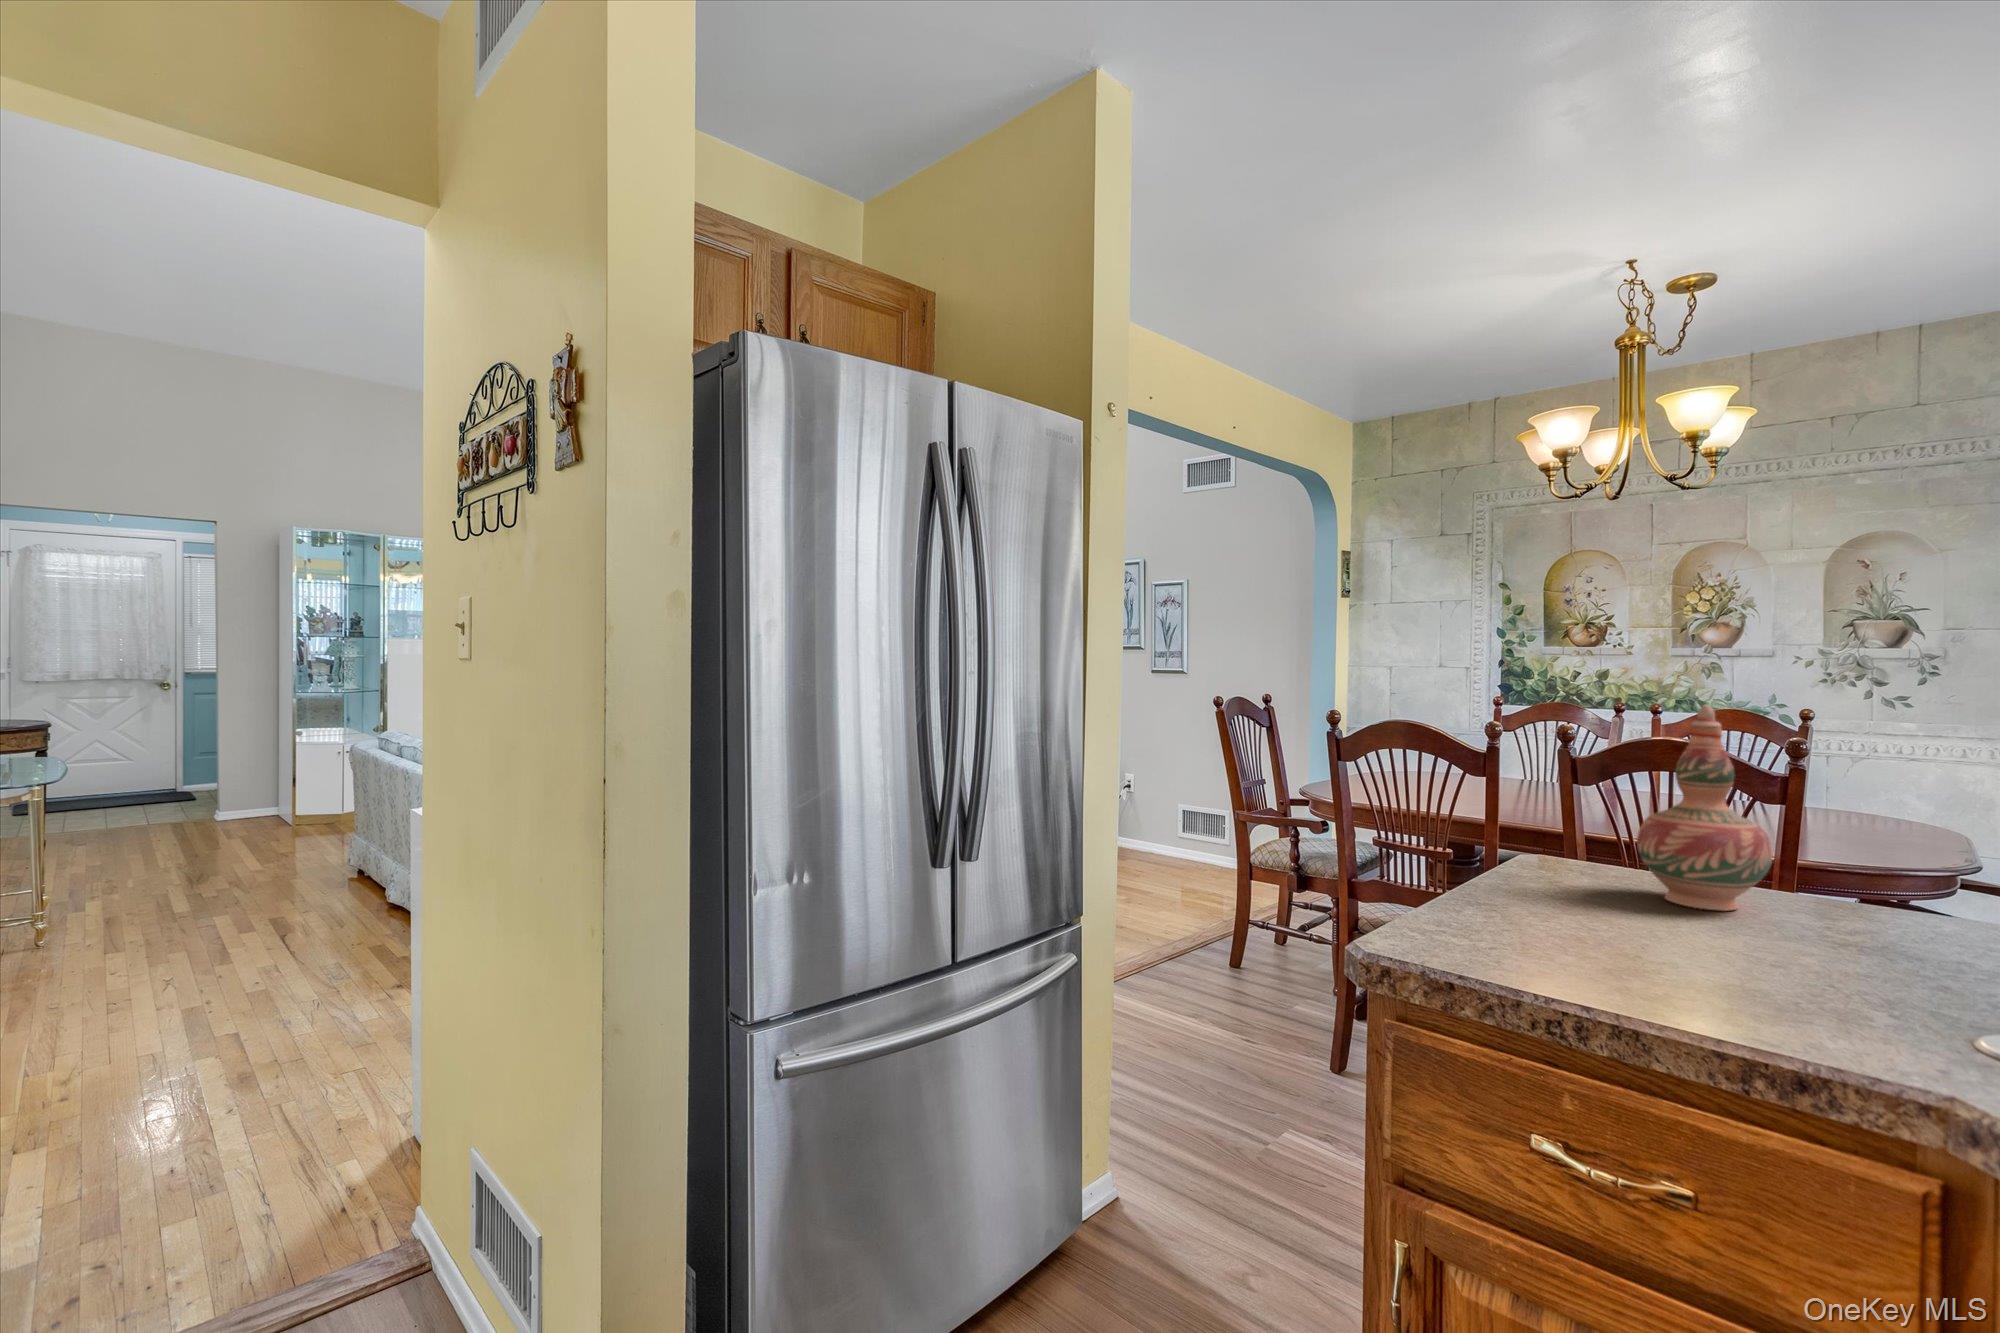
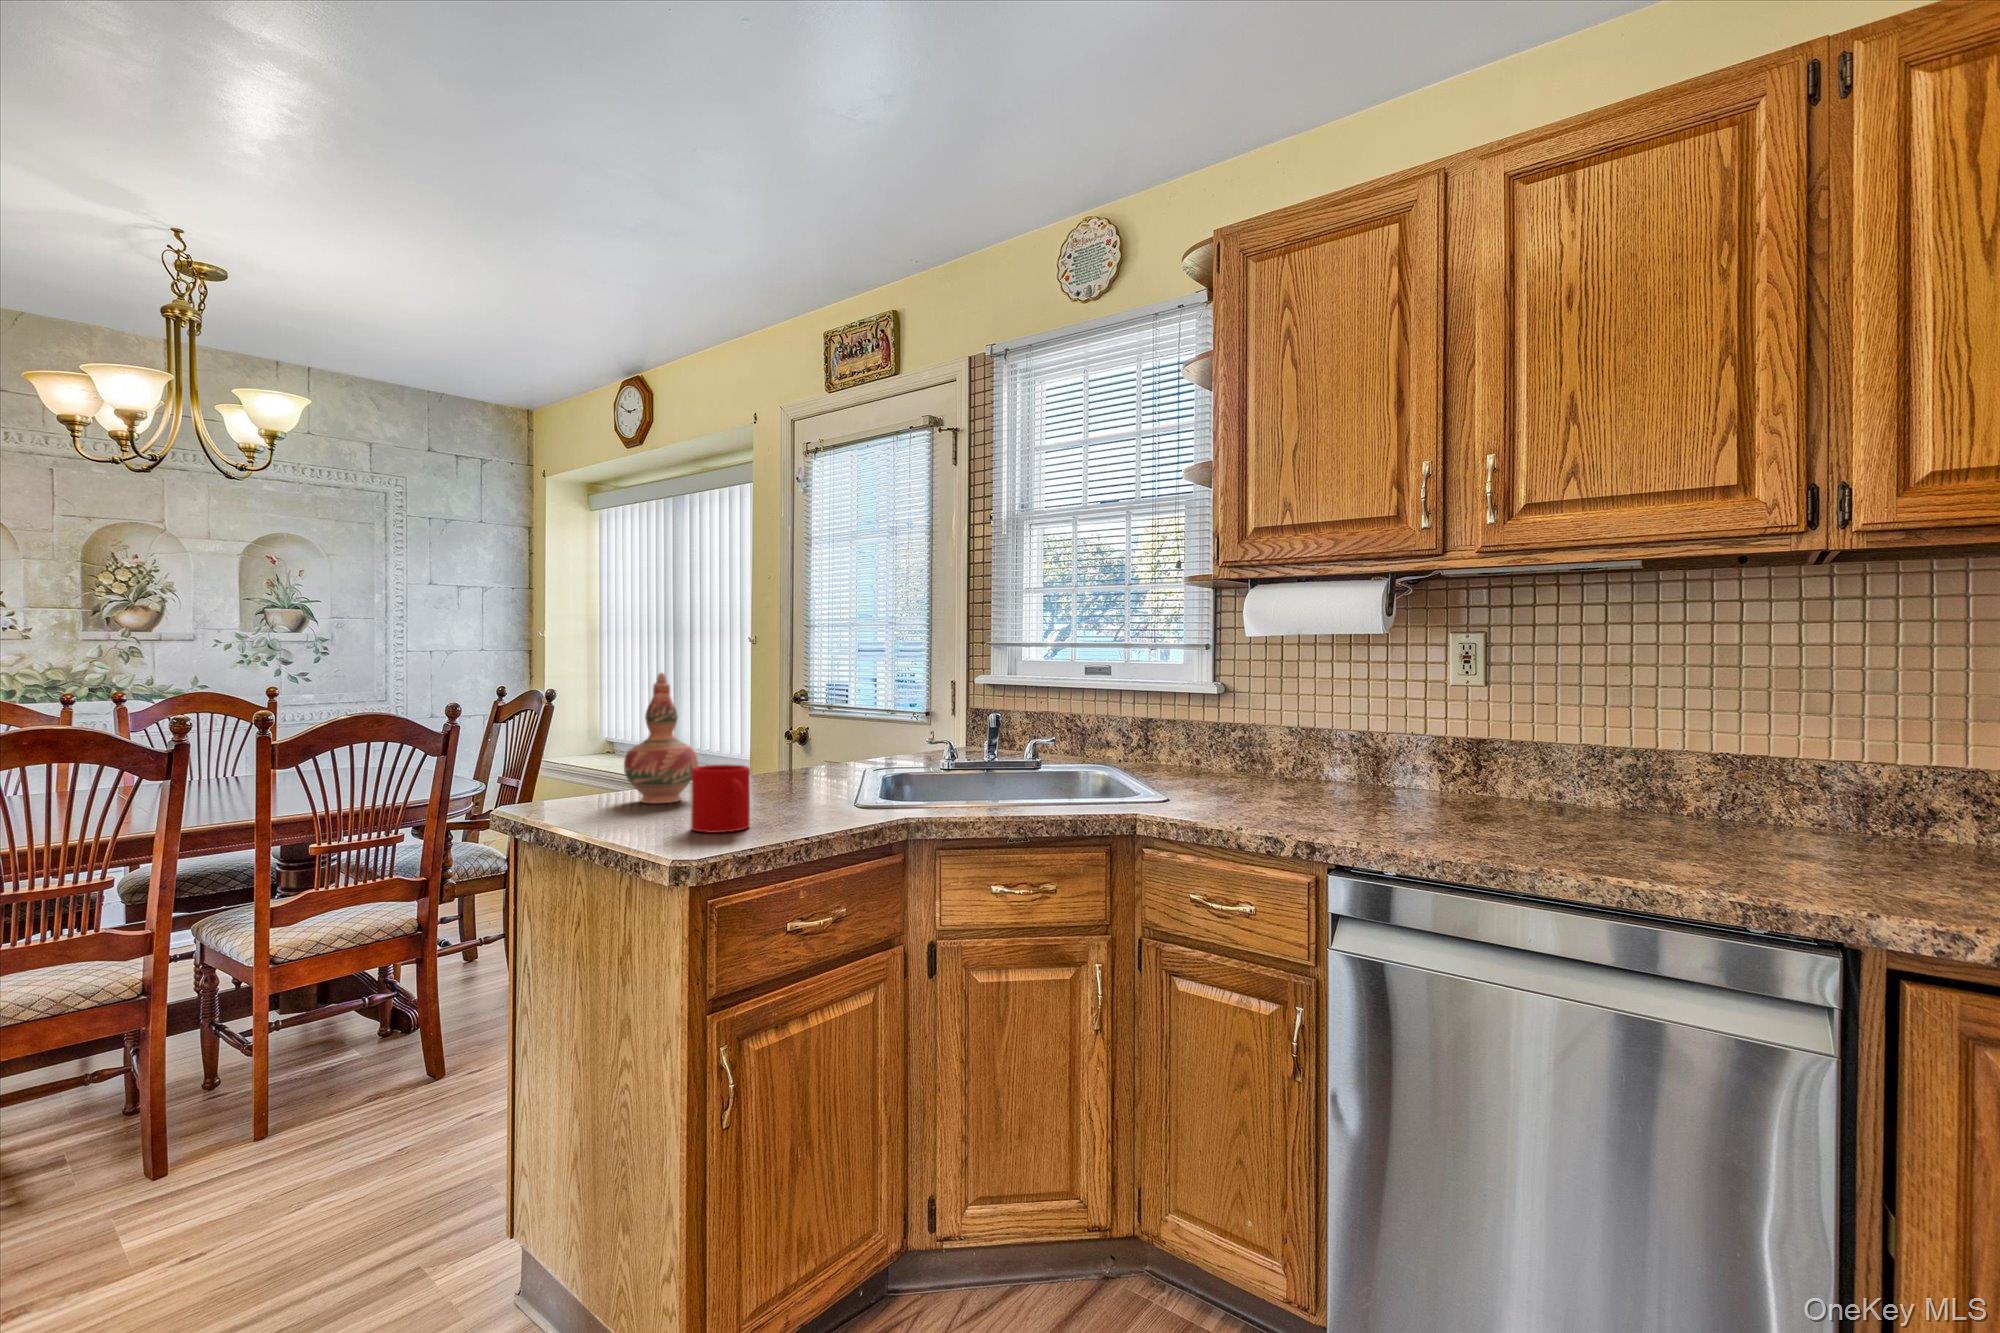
mug: none [1513,845,1617,961] -> present [691,764,750,833]

